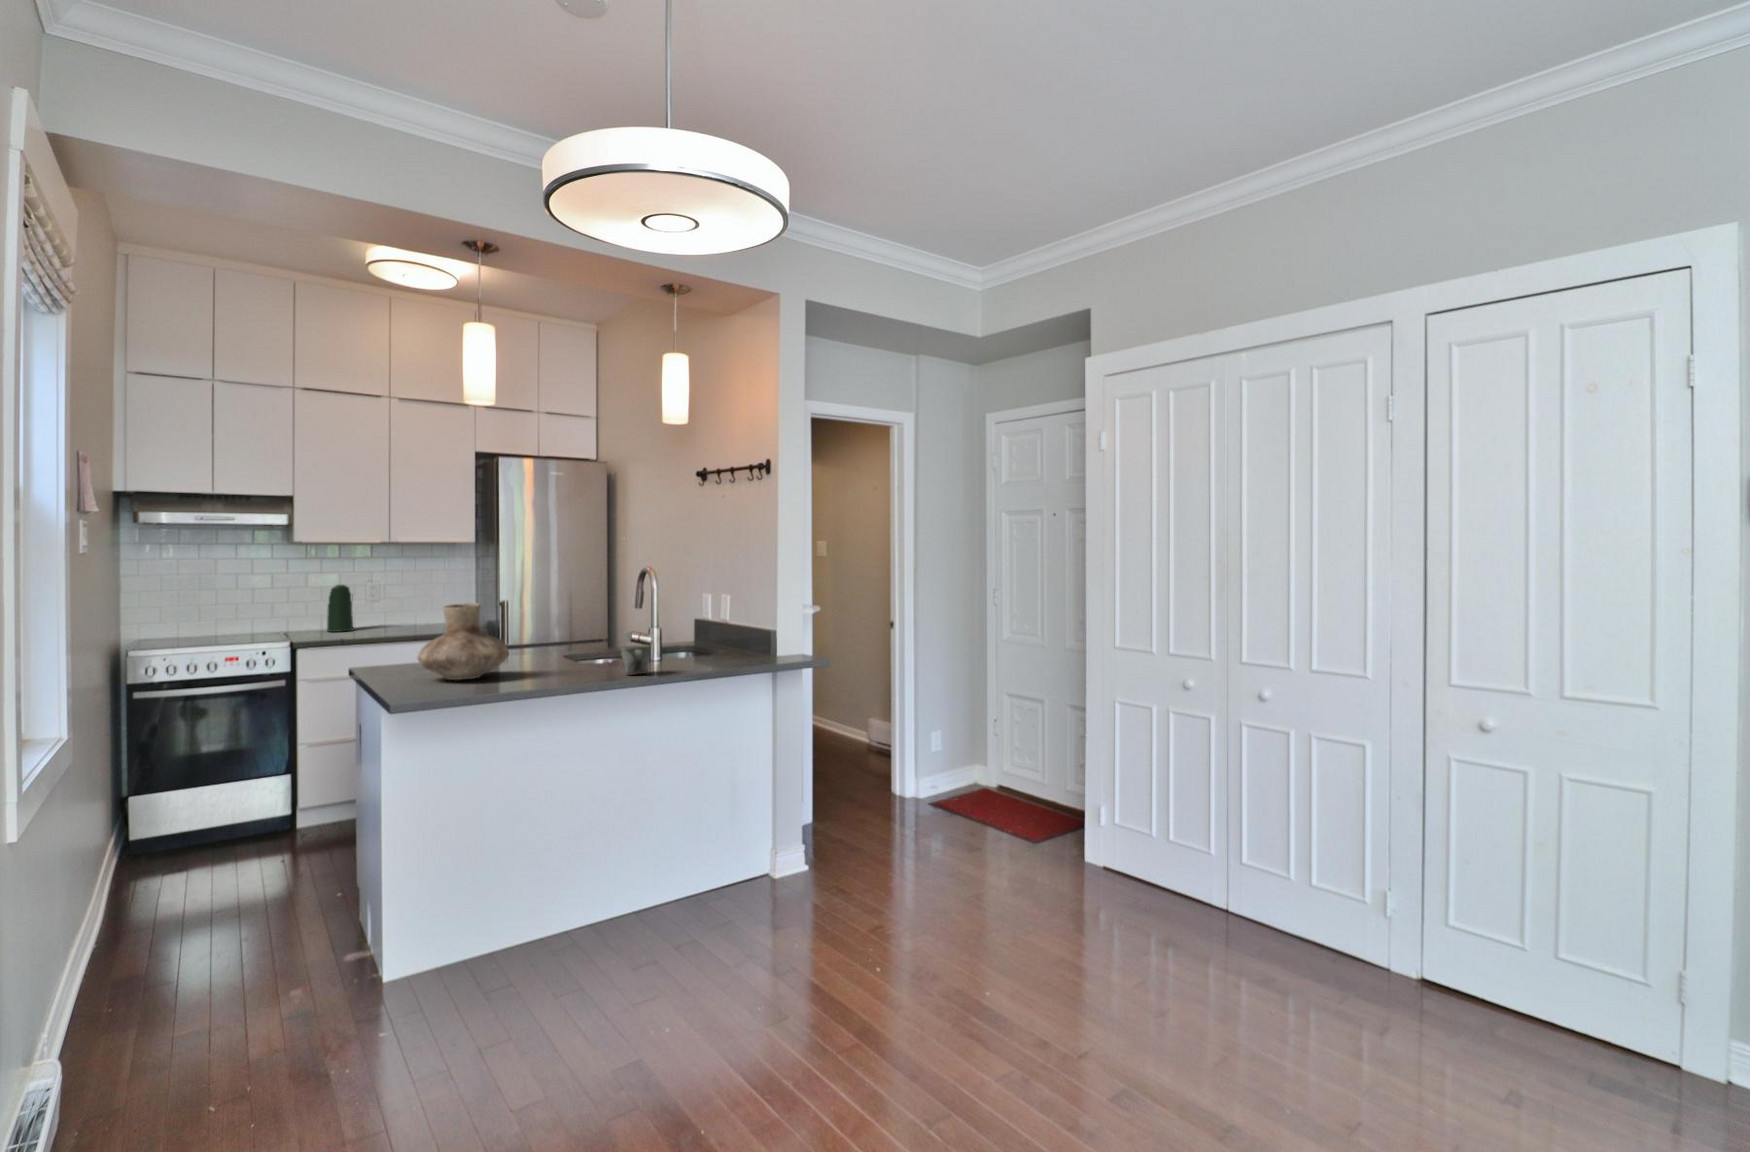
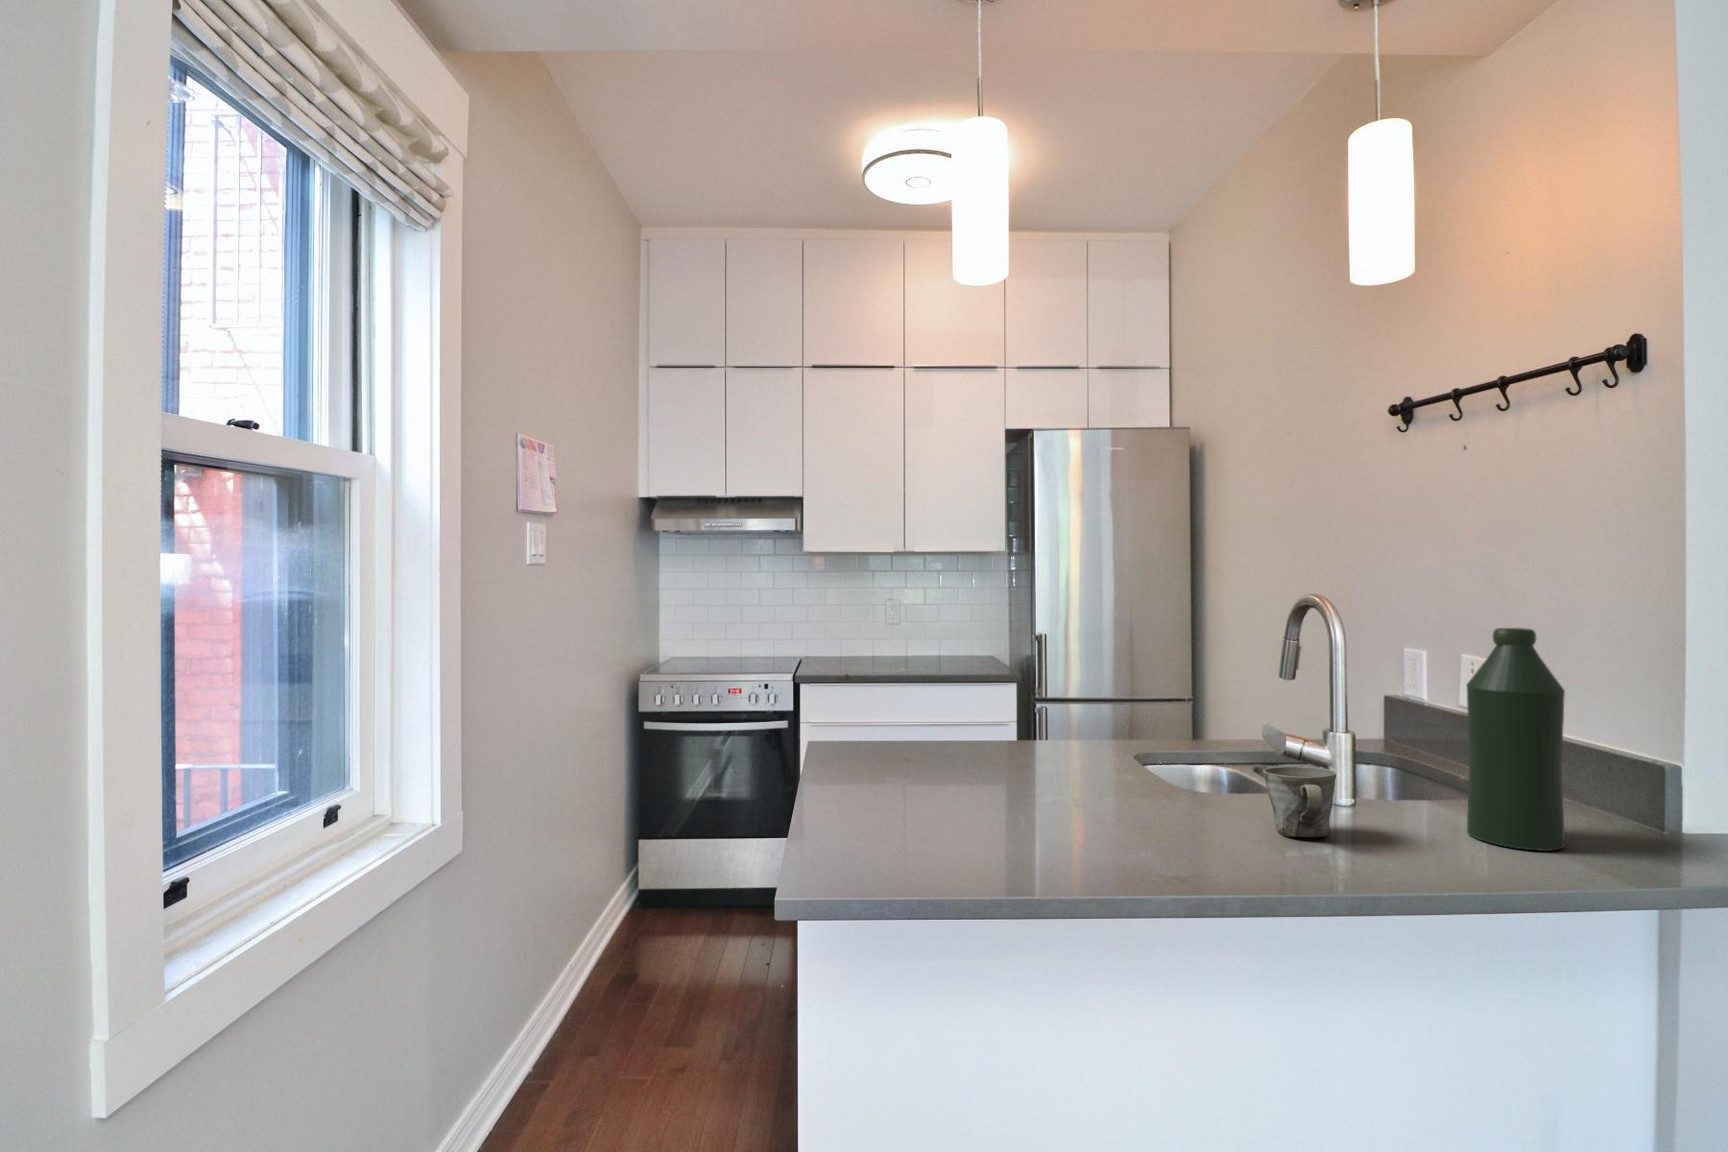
bottle: present [327,585,353,632] -> present [1467,628,1565,851]
vase: present [418,603,509,680] -> none [882,656,1037,800]

